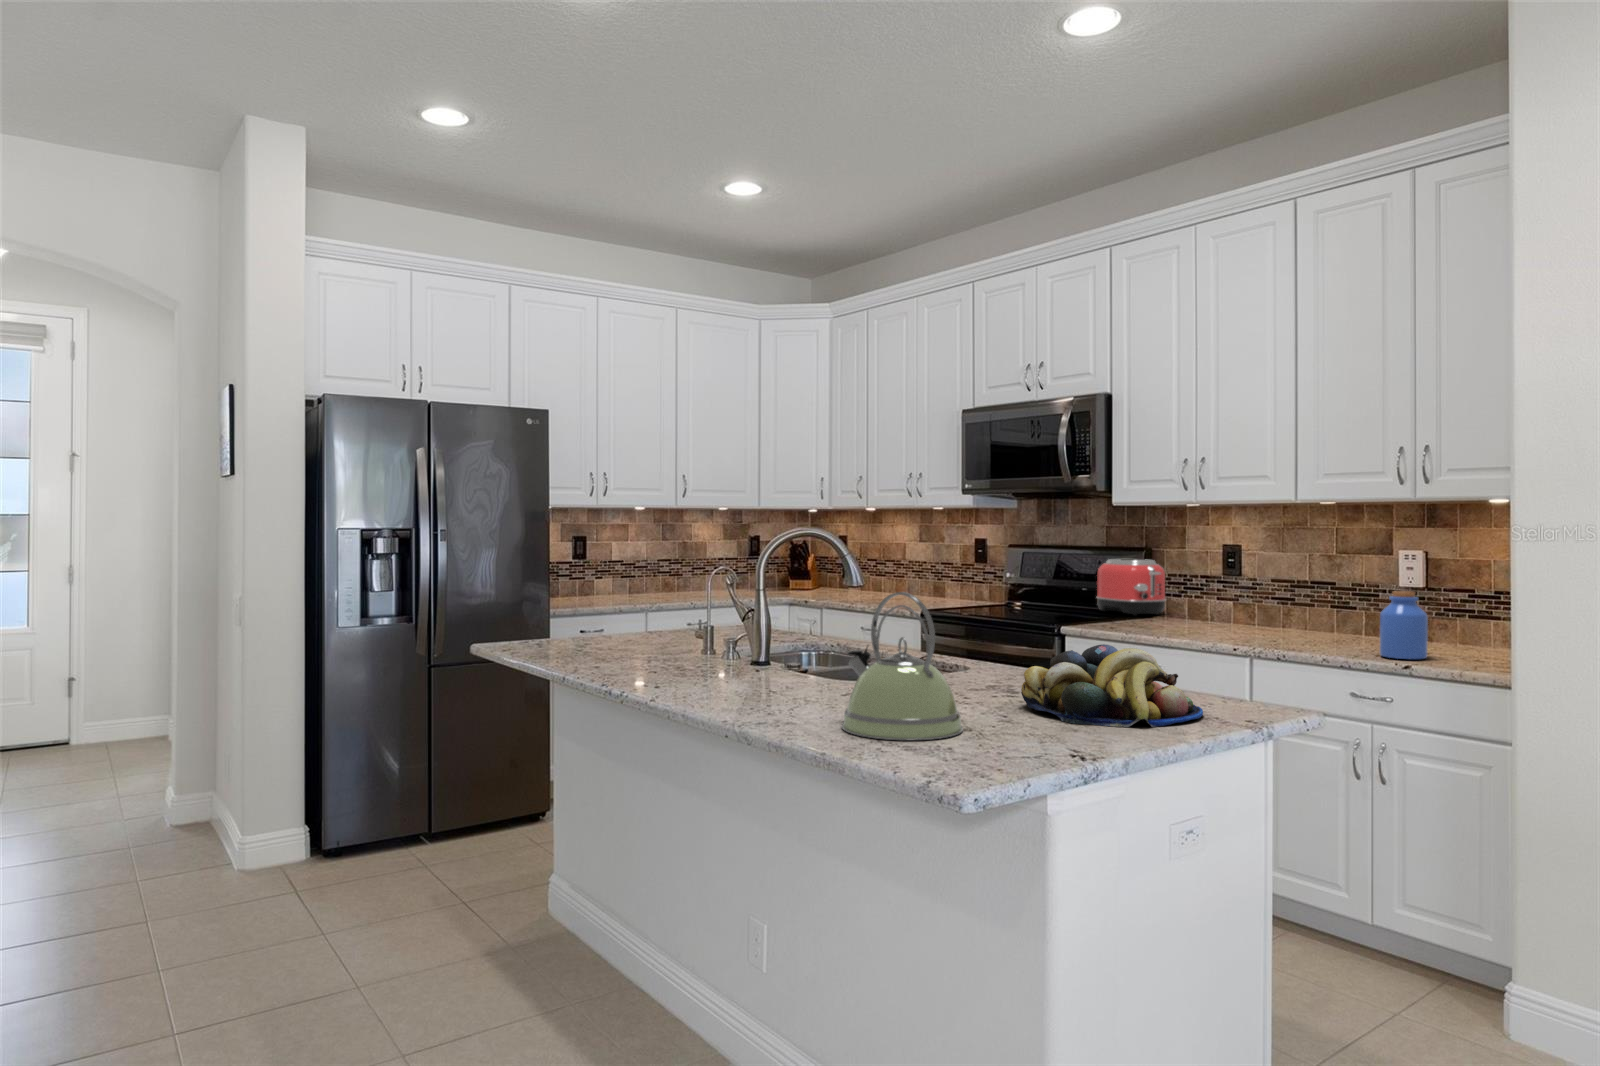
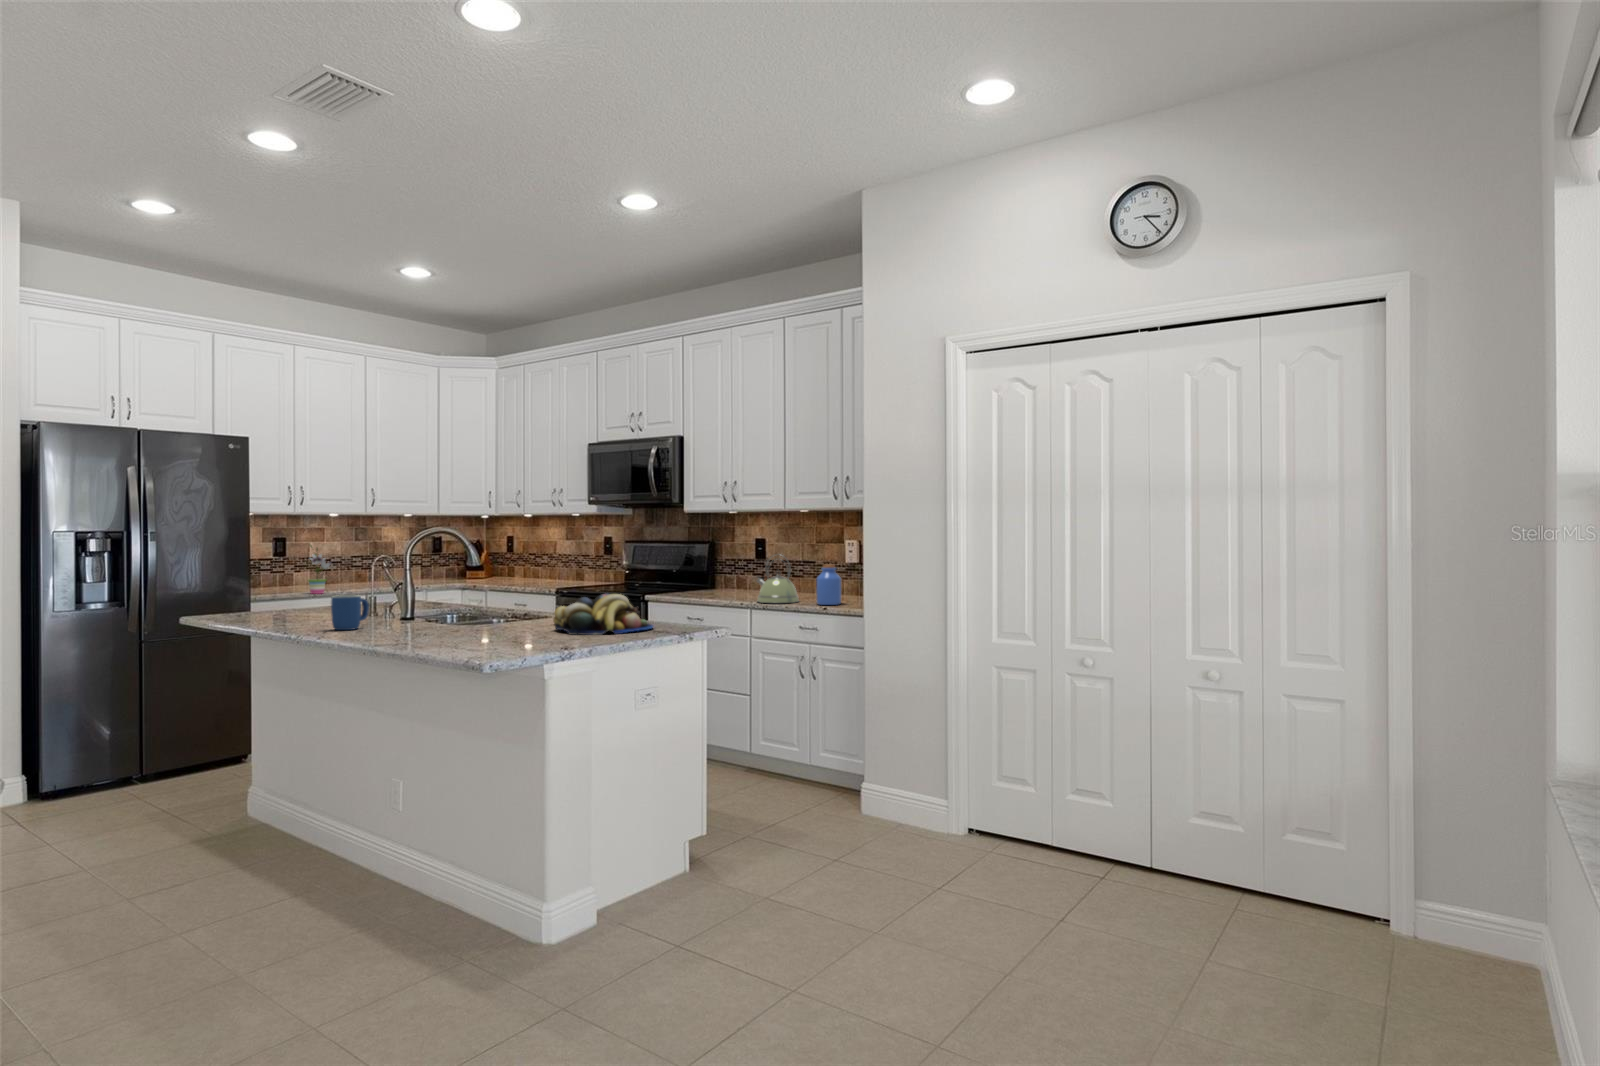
potted plant: none [614,544,644,609] -> present [308,545,331,594]
toaster: present [1097,559,1166,615] -> none [679,549,724,588]
kettle: present [842,592,963,740] -> present [757,556,799,603]
mug: none [668,632,720,688] -> present [331,595,369,630]

